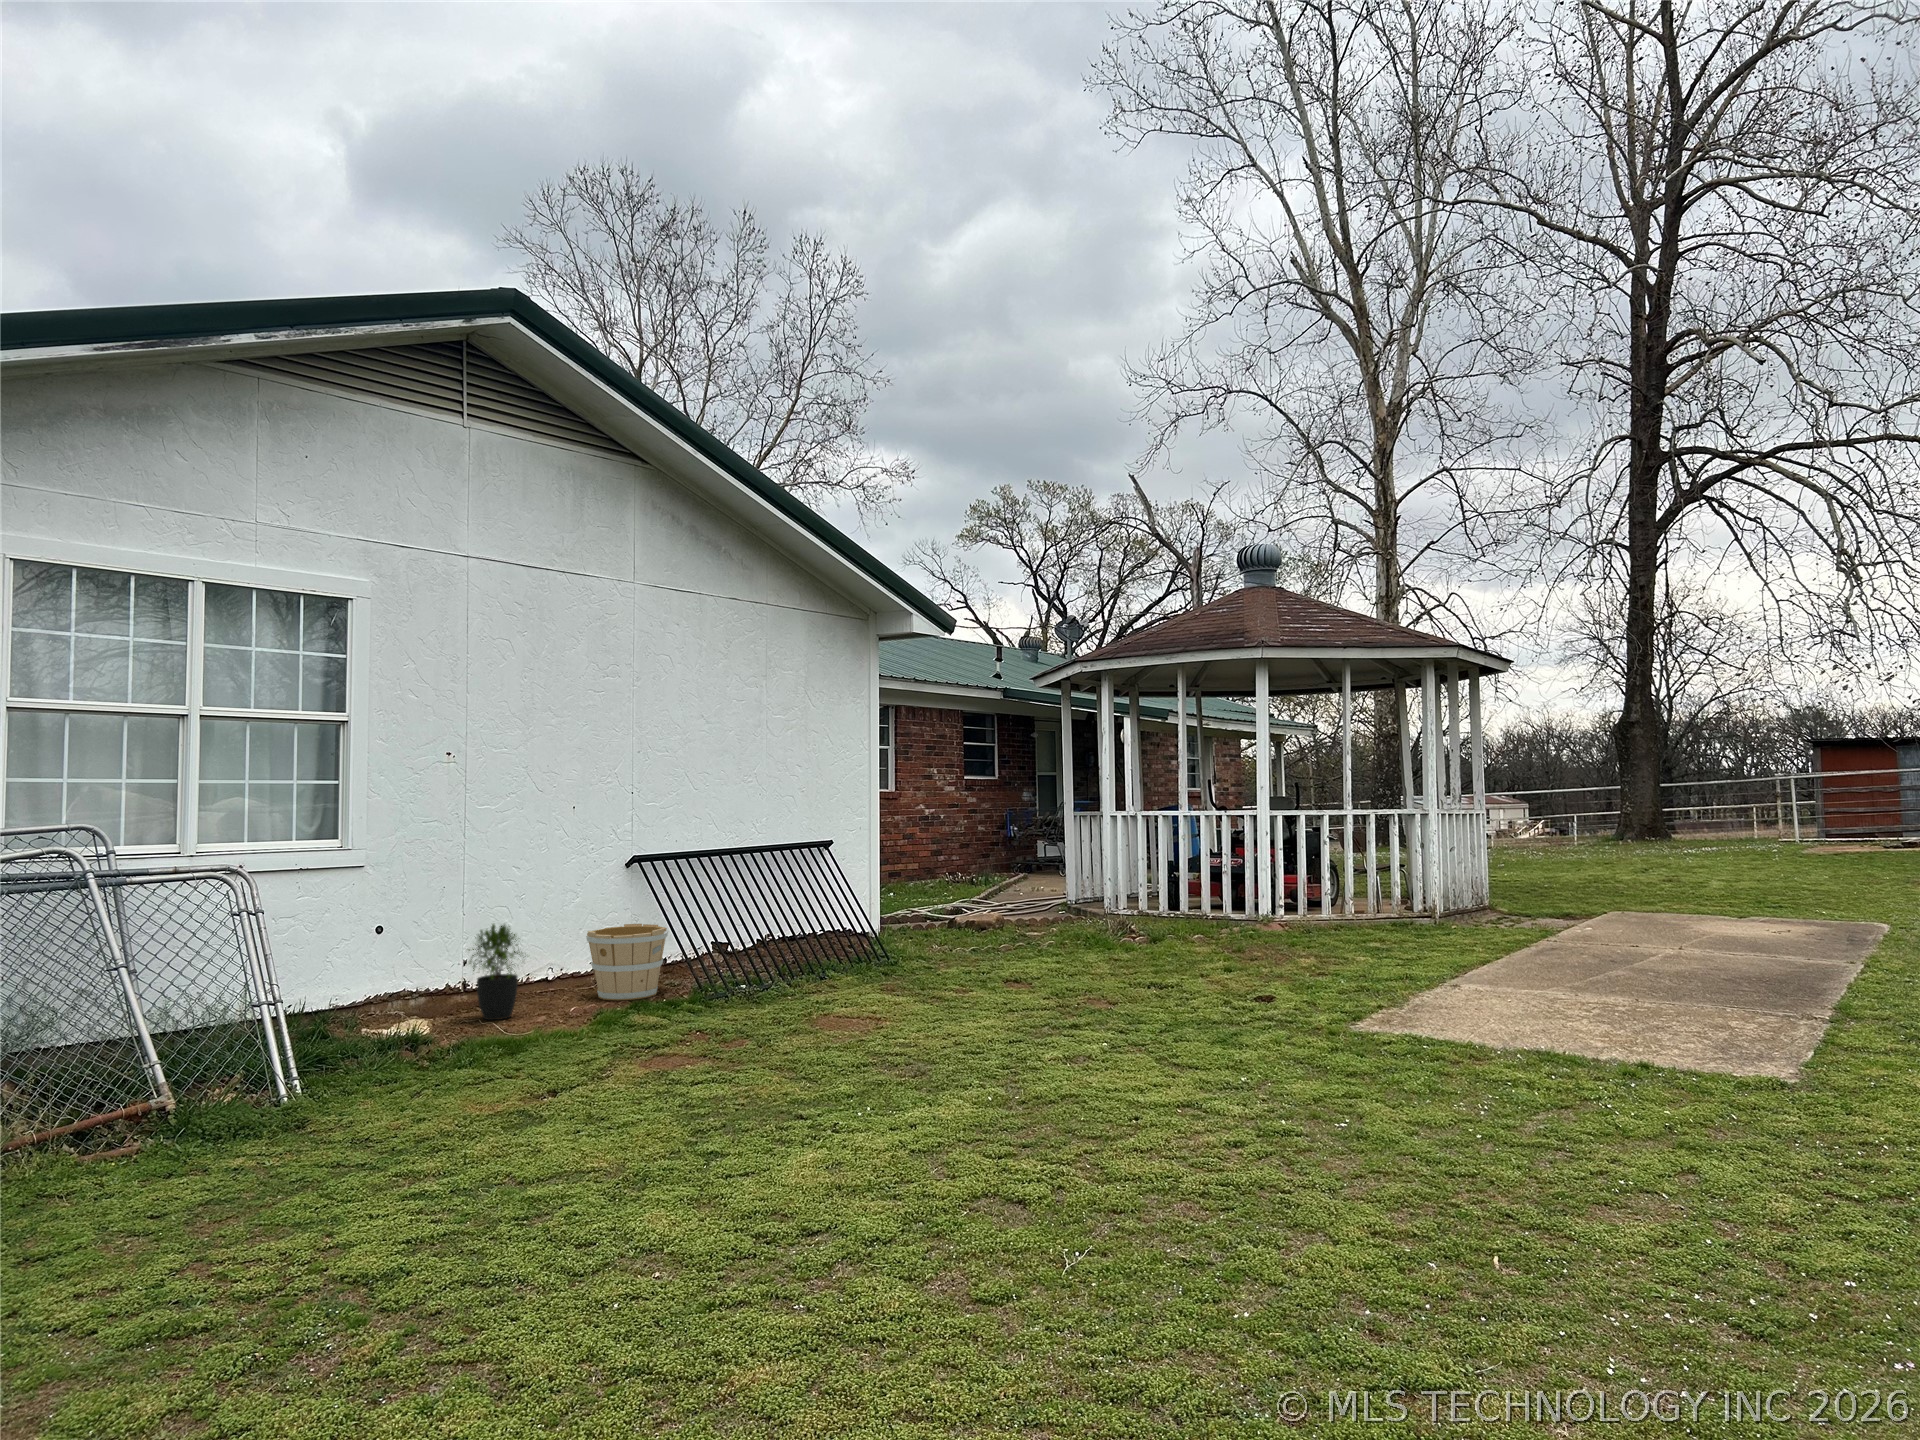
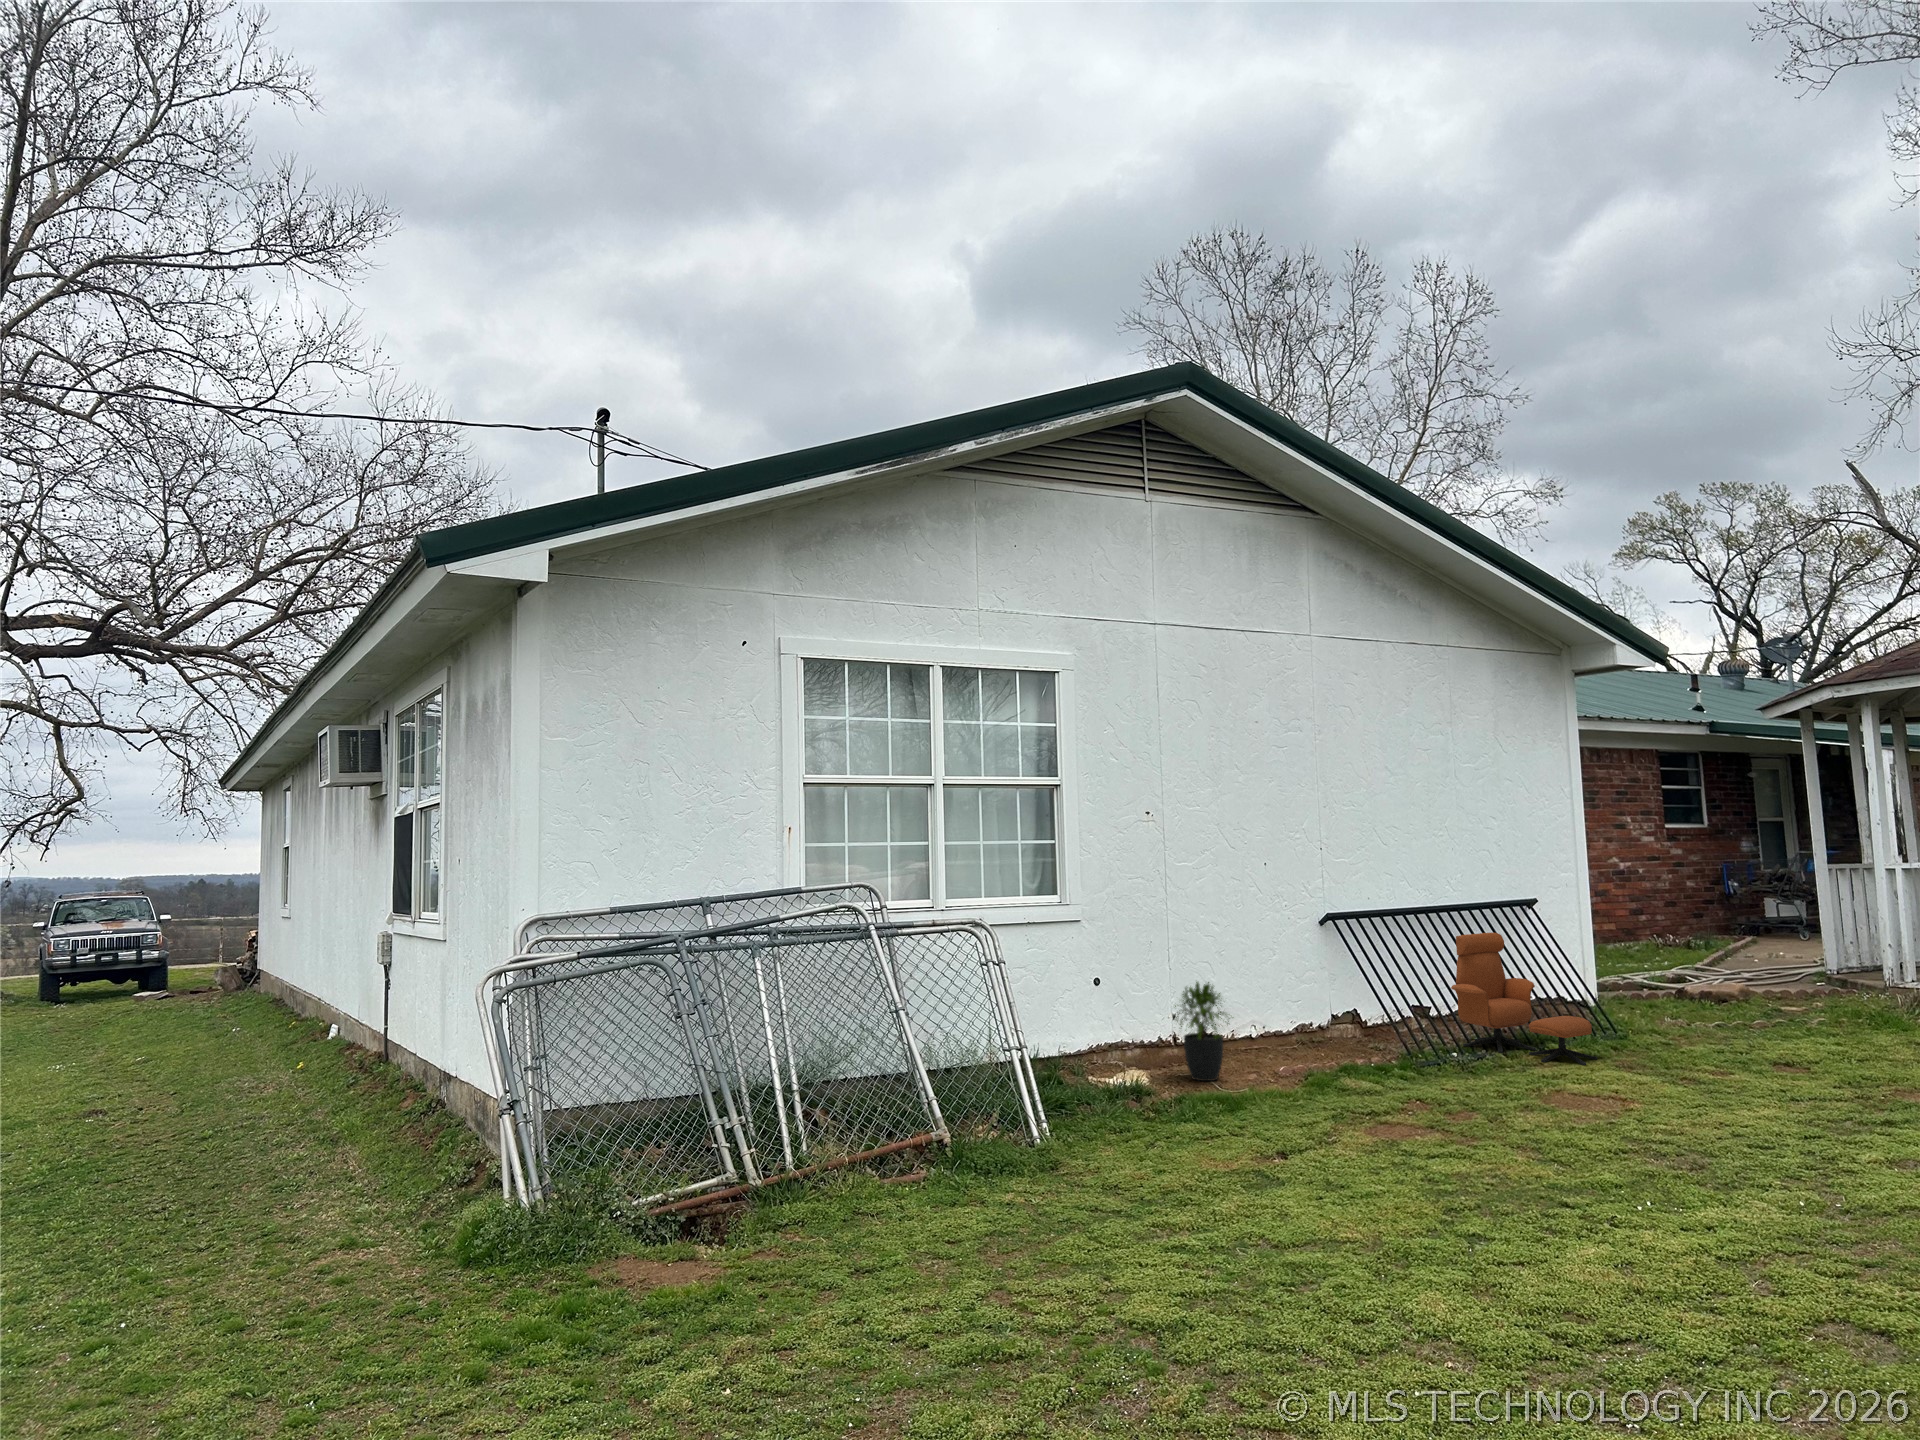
lounge chair: none [743,868,855,976] -> present [1451,933,1597,1065]
wooden bucket: present [586,924,668,1001] -> none [1286,987,1373,1072]

